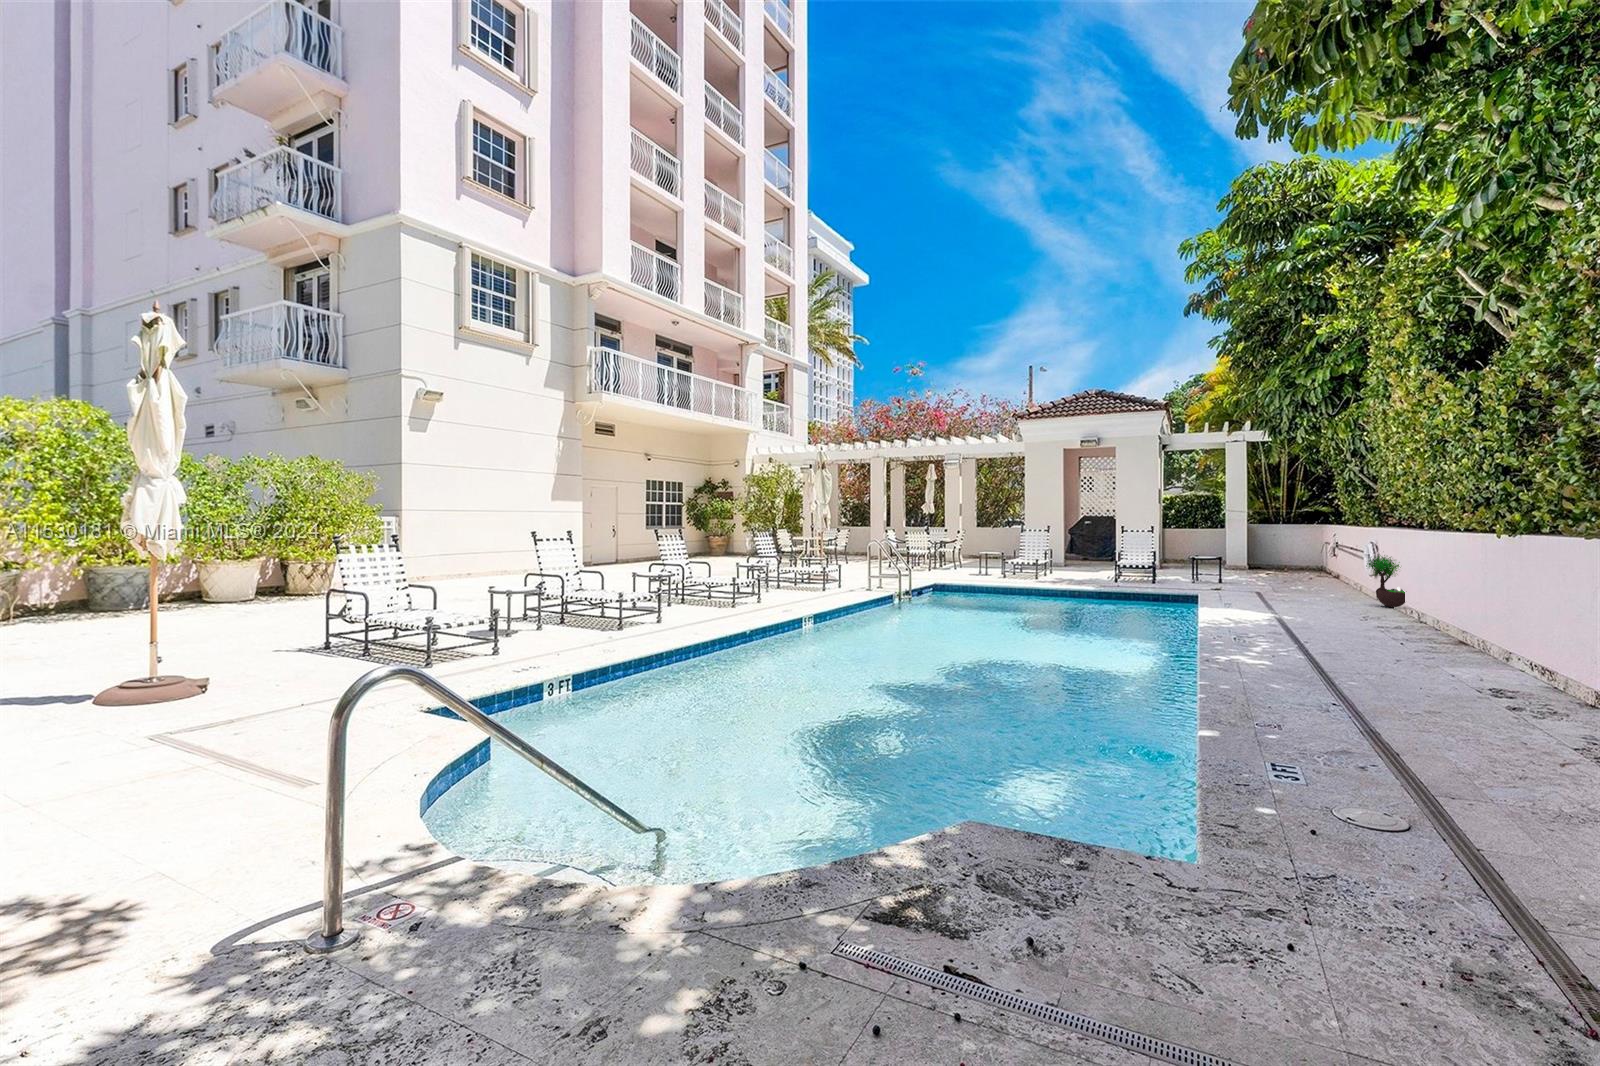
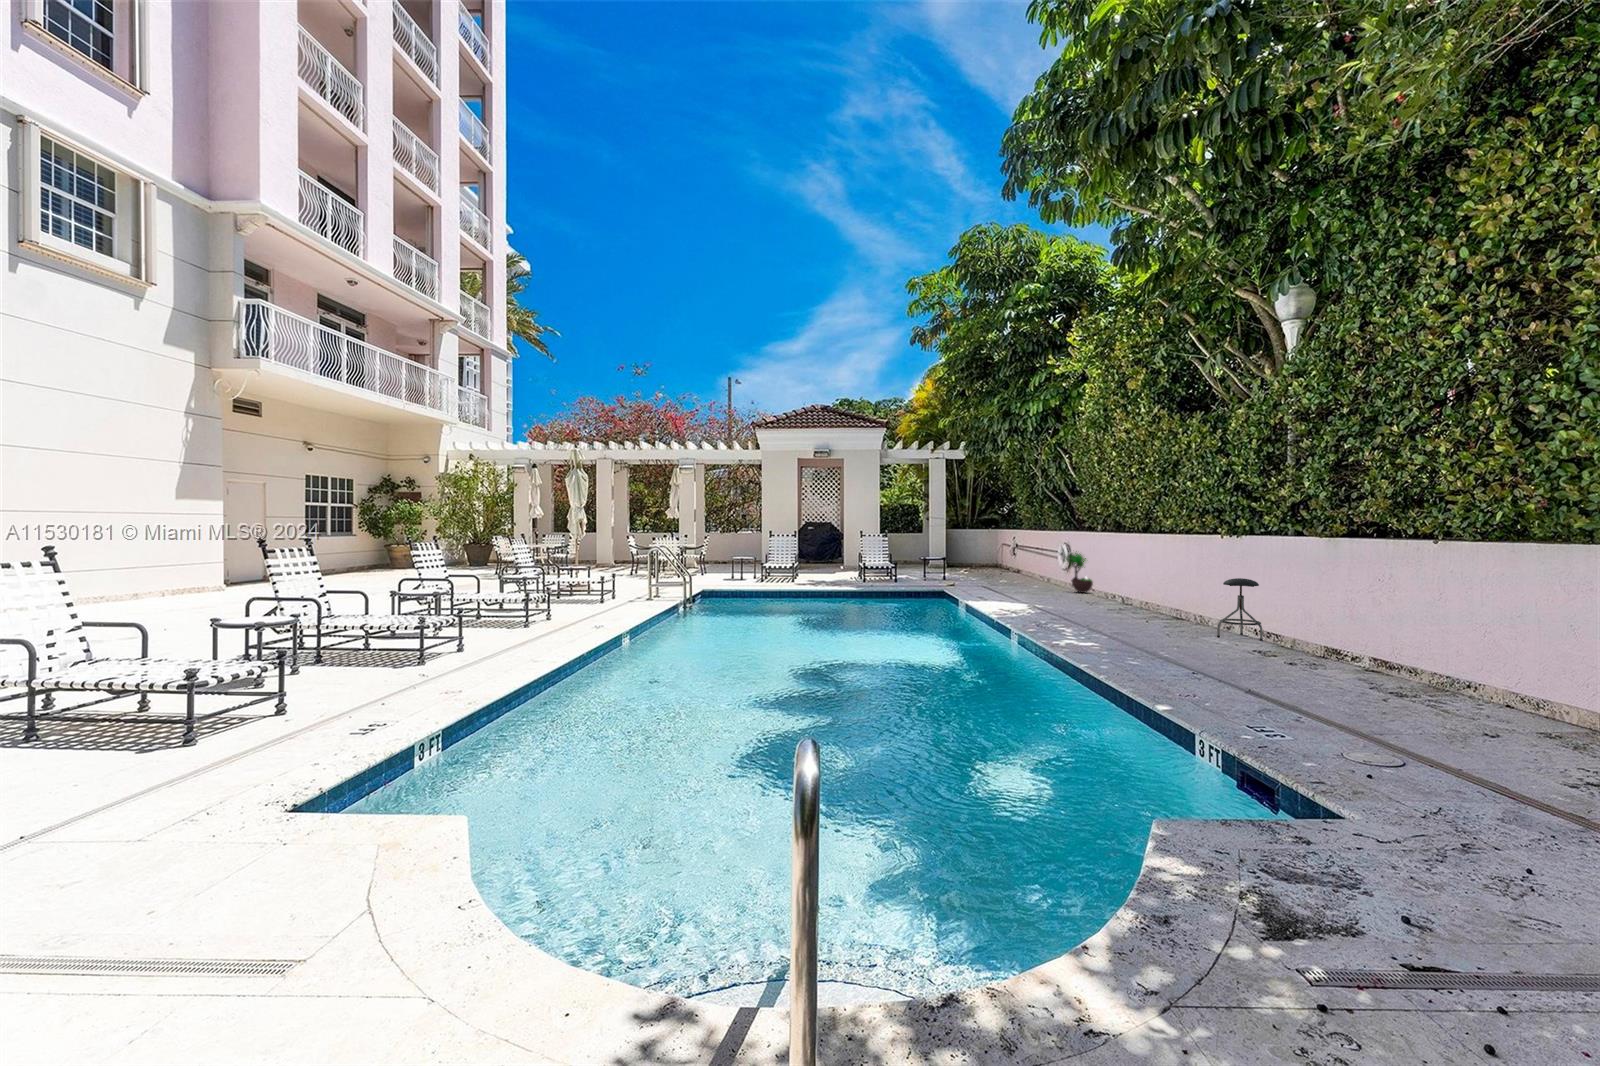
stool: none [1482,598,1556,683] -> present [1217,578,1263,641]

